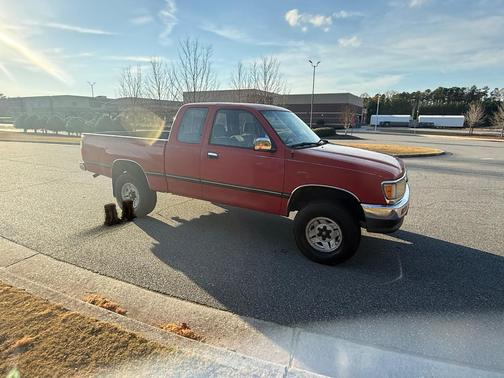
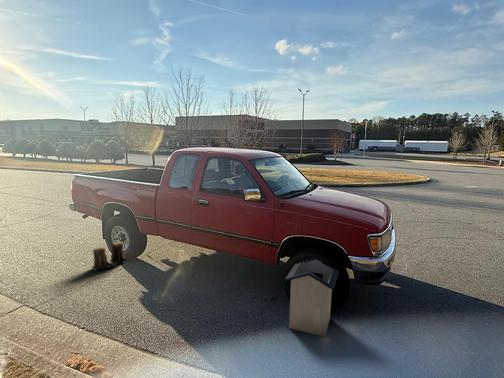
trash can: none [295,207,350,282] -> present [285,259,339,337]

